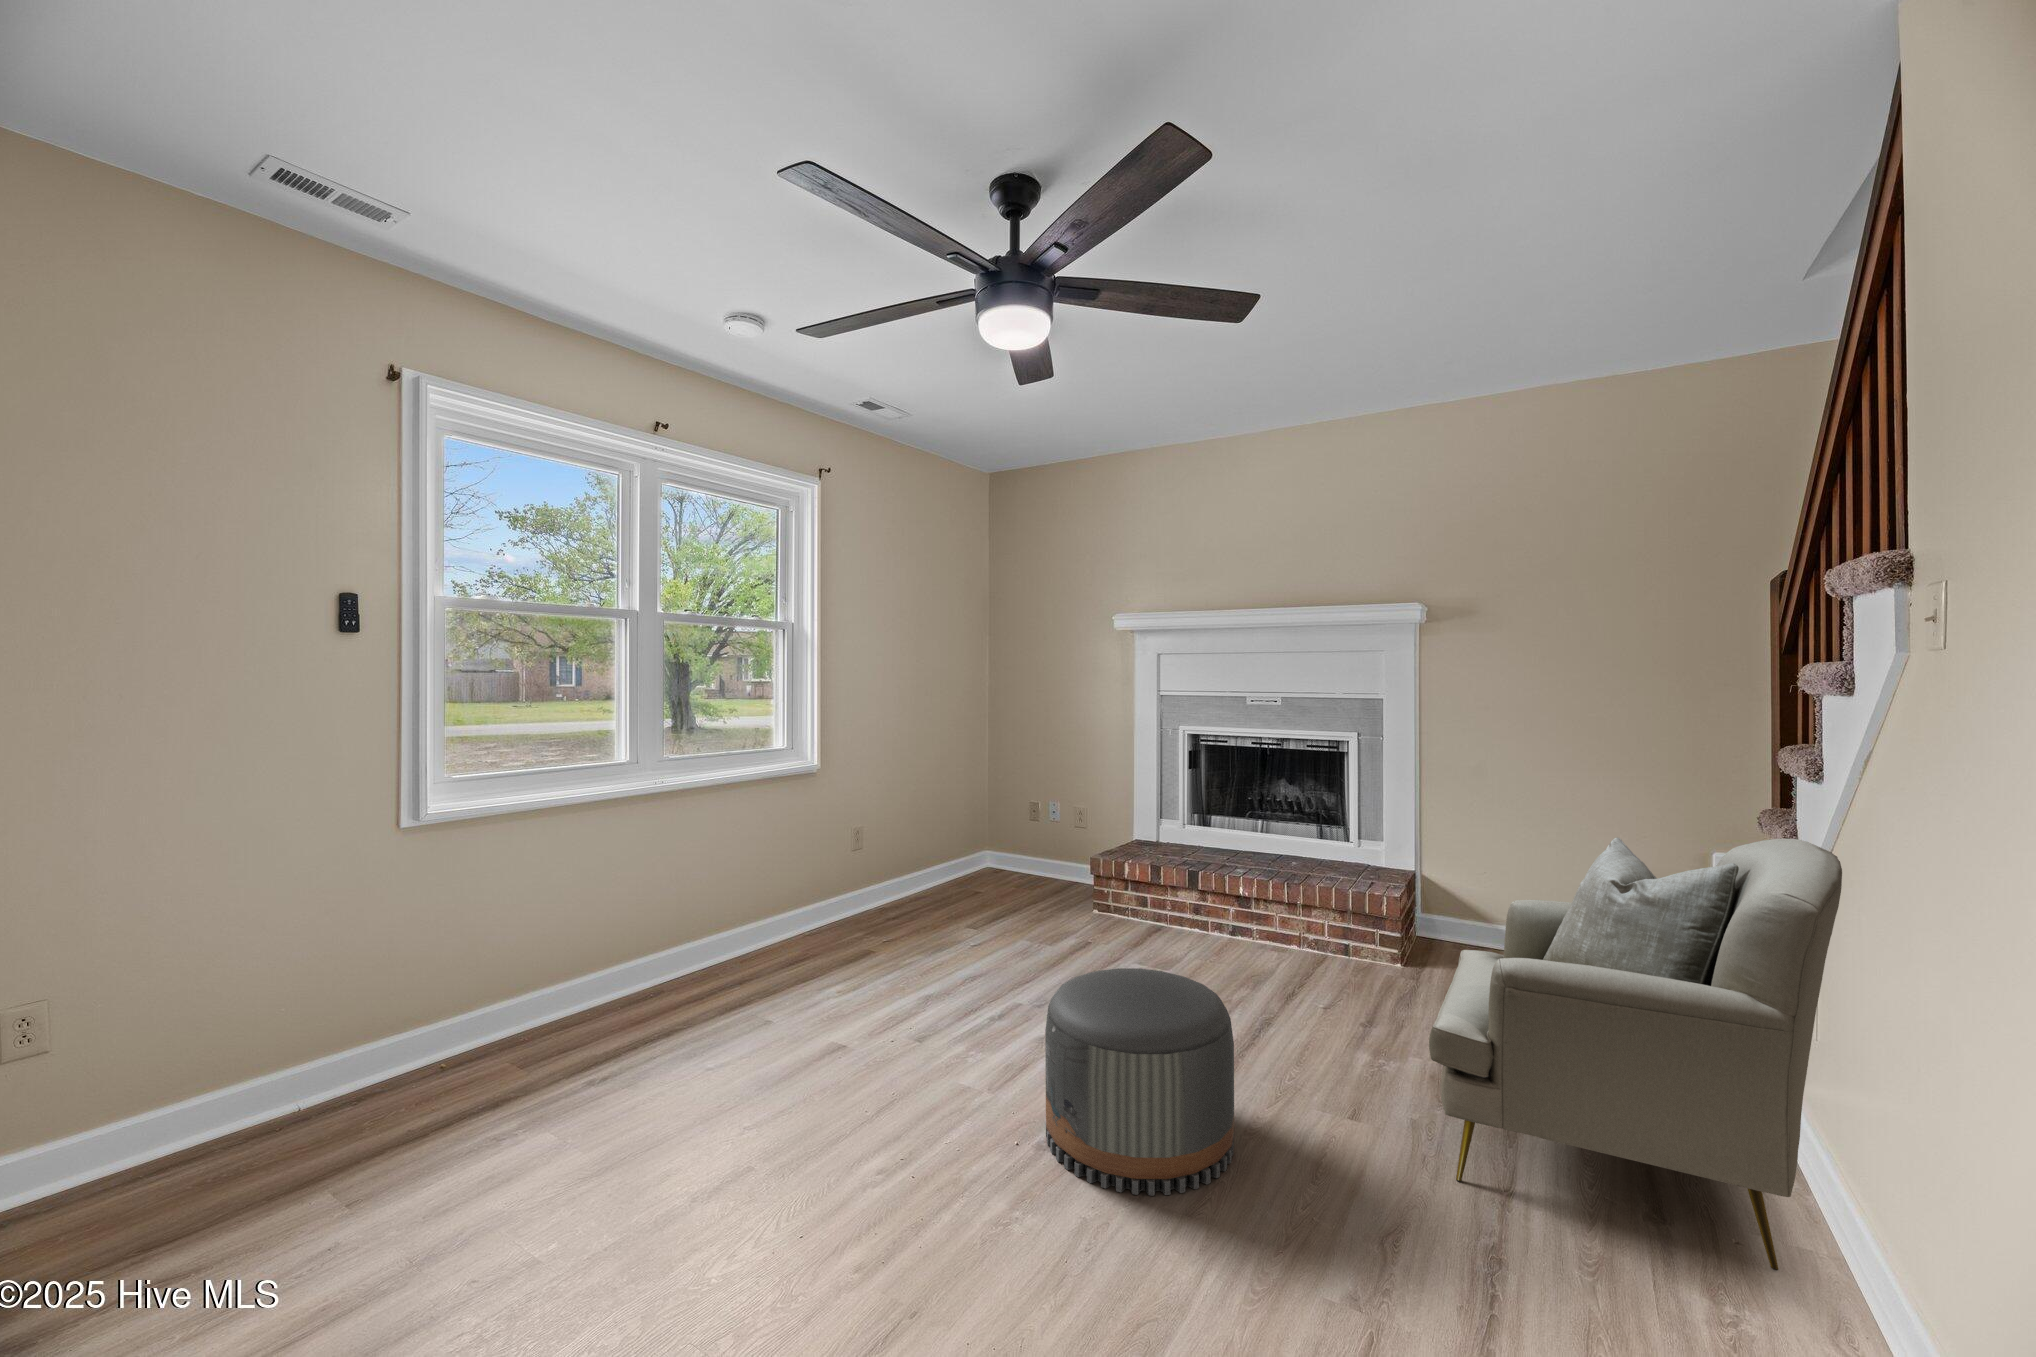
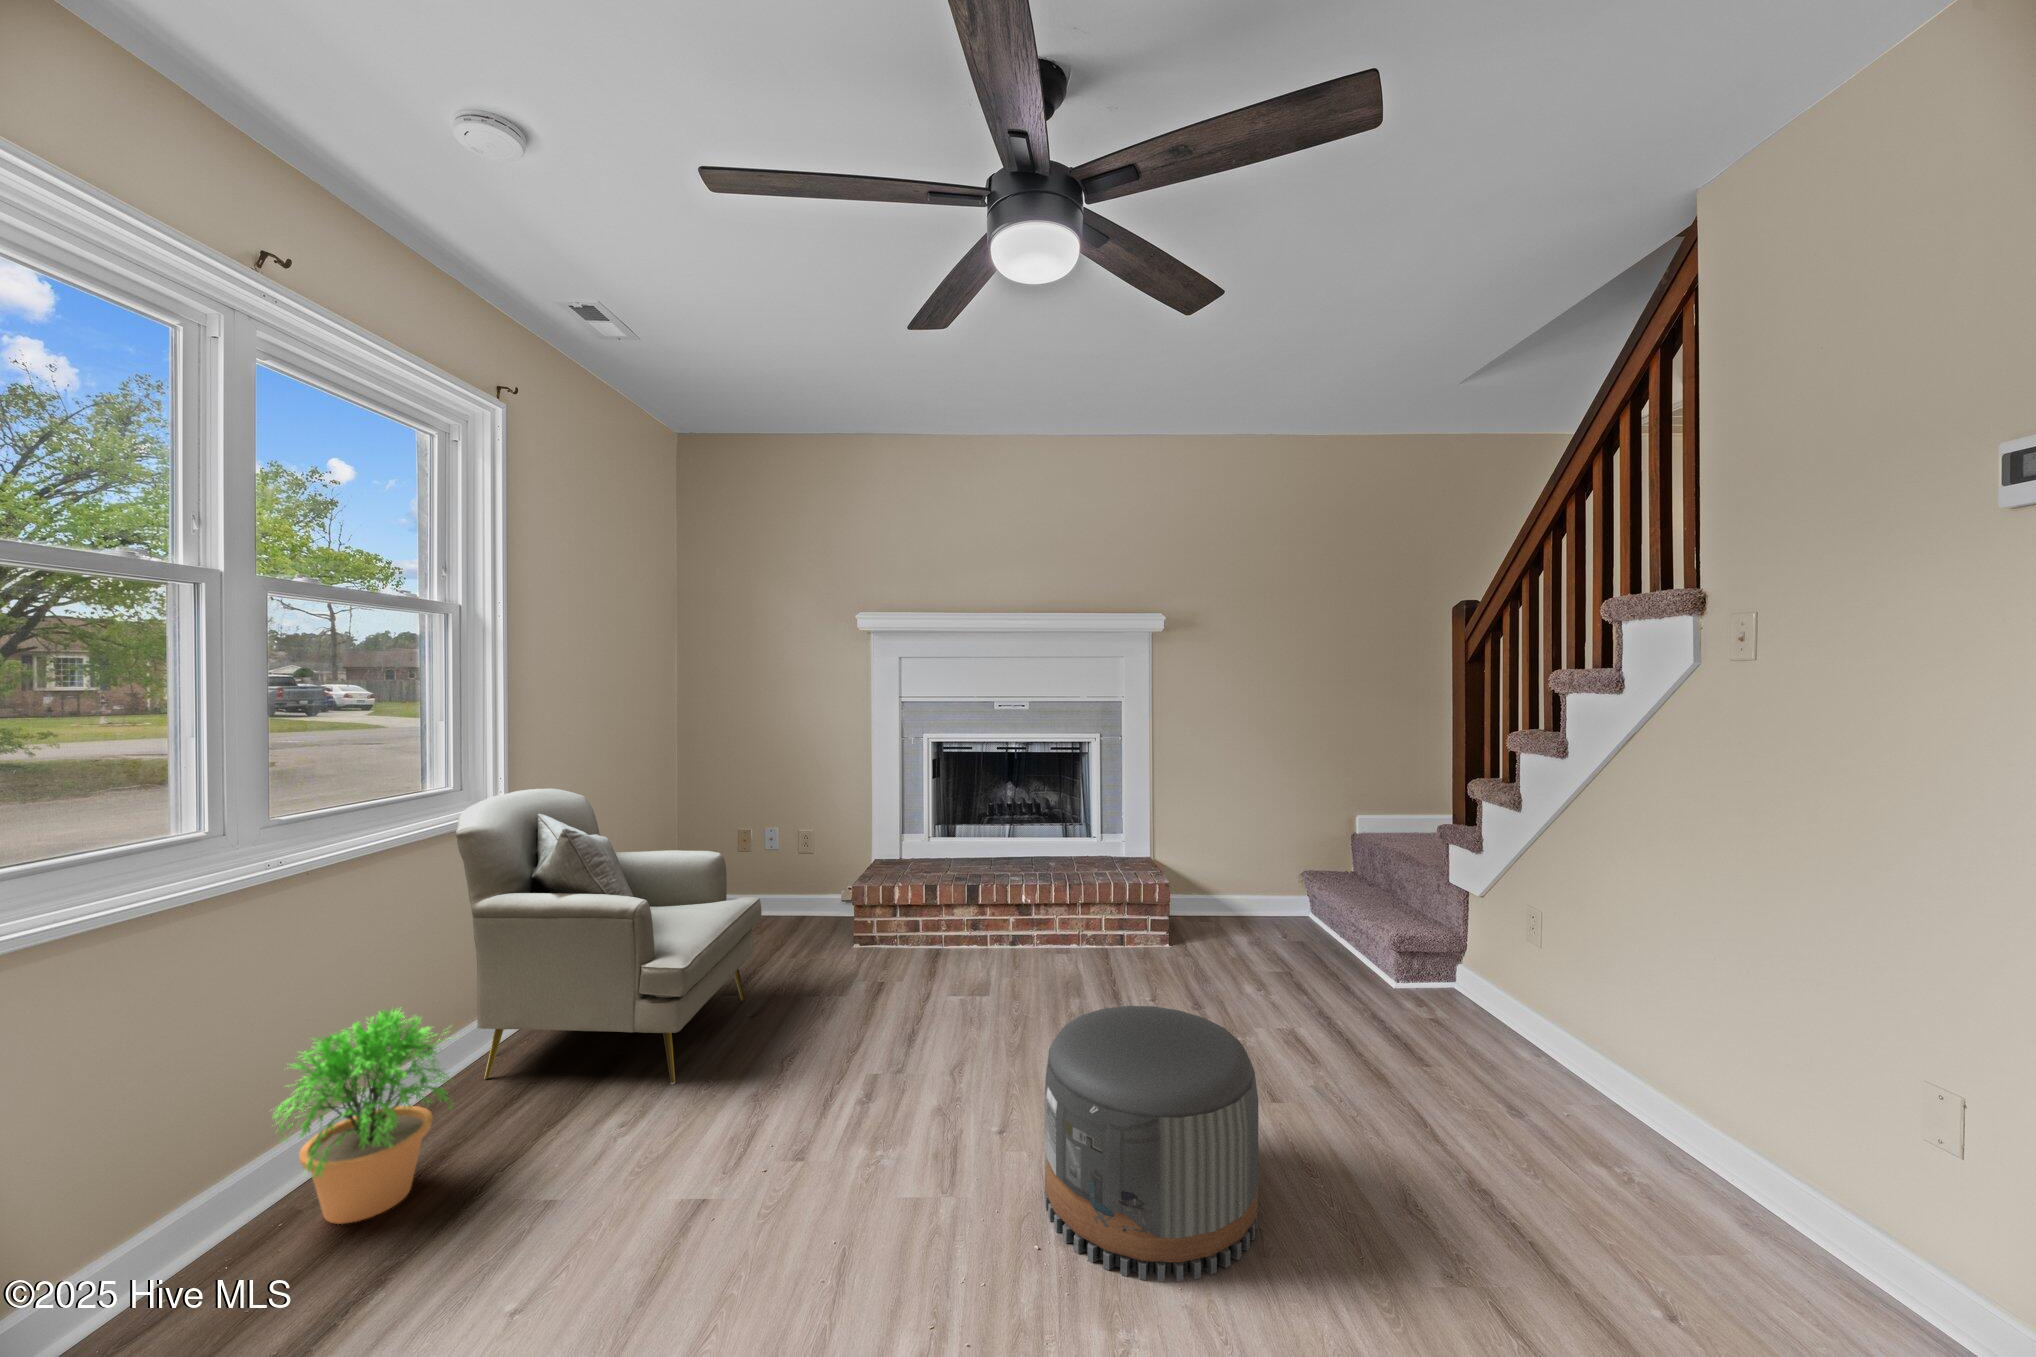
armchair: present [1429,837,1842,1271] -> present [456,789,762,1084]
potted plant: none [657,874,759,996] -> present [273,1009,452,1224]

